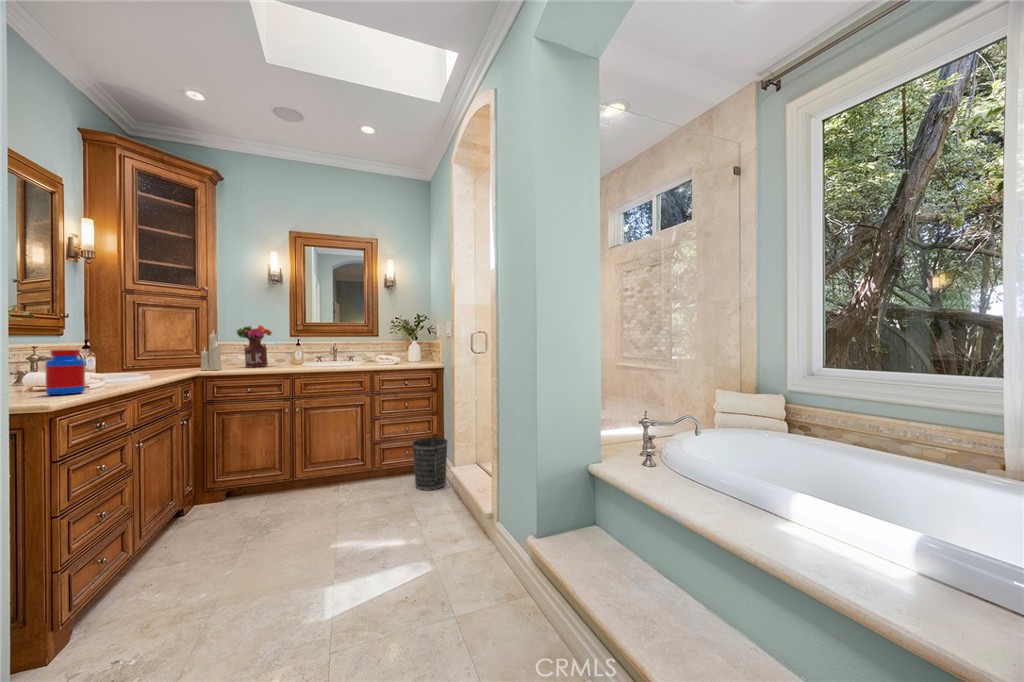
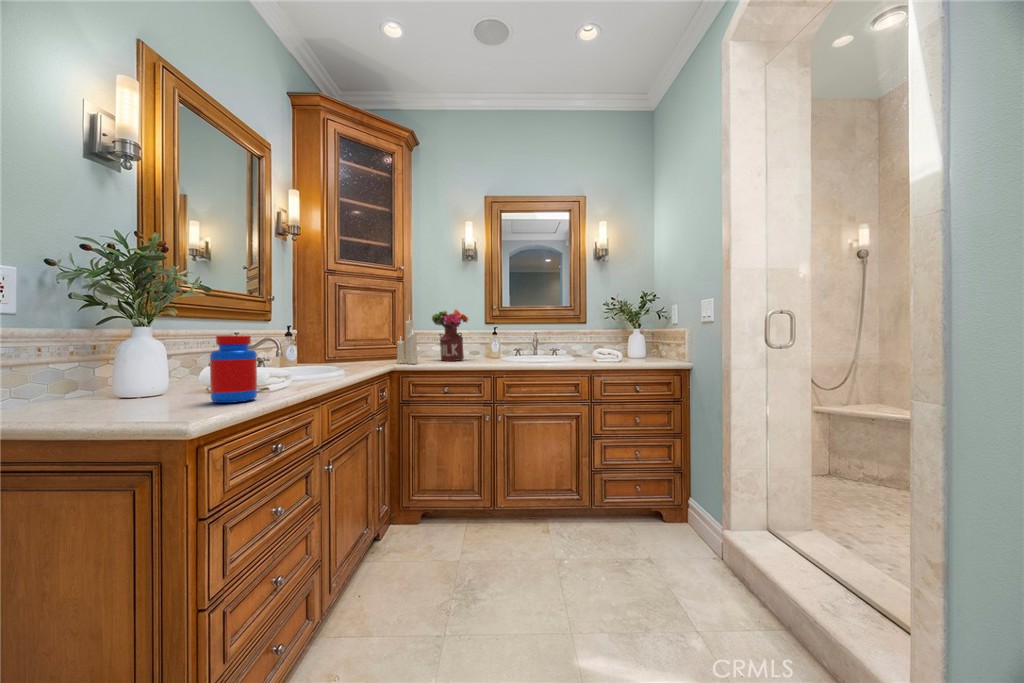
wastebasket: present [413,438,447,490] -> none [654,474,711,561]

